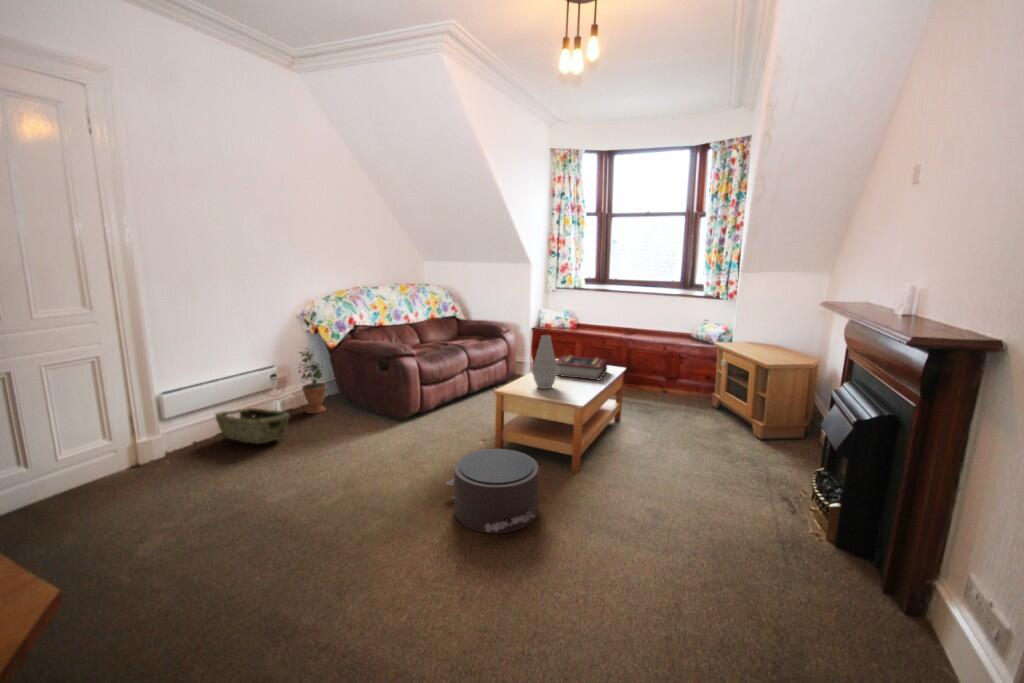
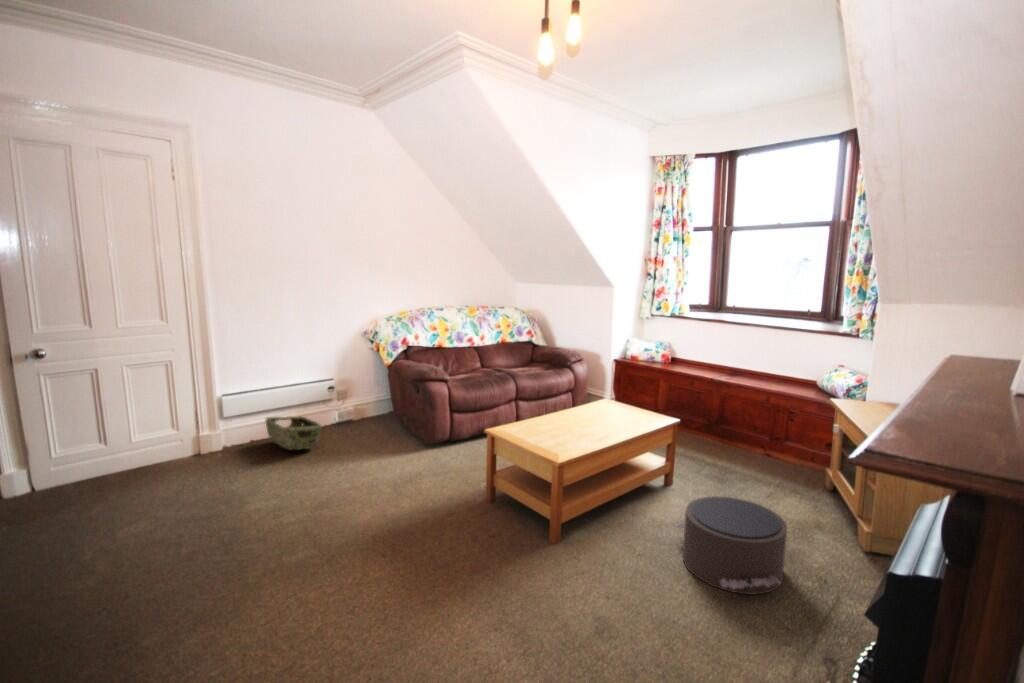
vase: present [532,335,558,389] -> none [525,370,556,432]
potted plant: present [299,348,326,413] -> none [349,364,376,429]
book: present [556,355,607,380] -> none [569,395,641,429]
pouf: present [447,449,539,534] -> present [675,496,787,594]

